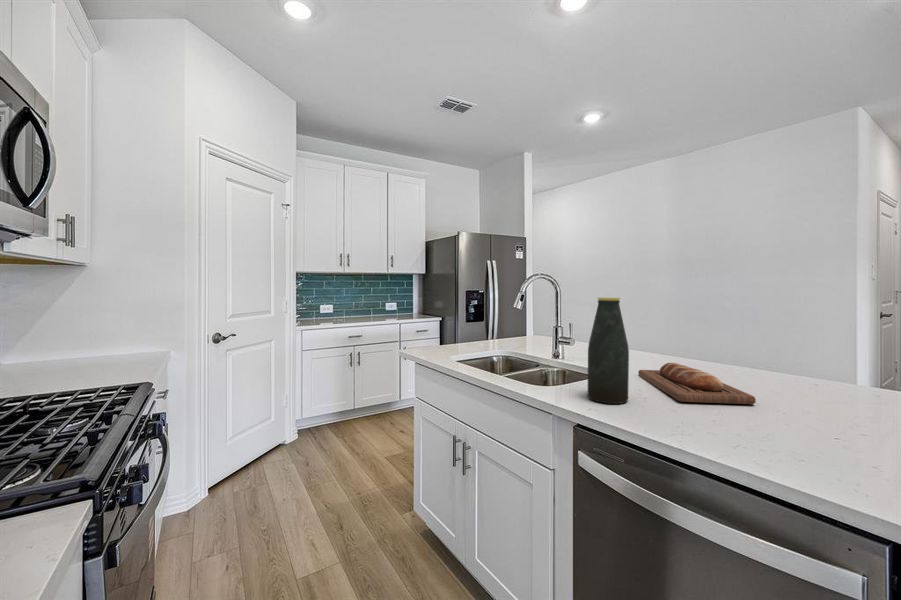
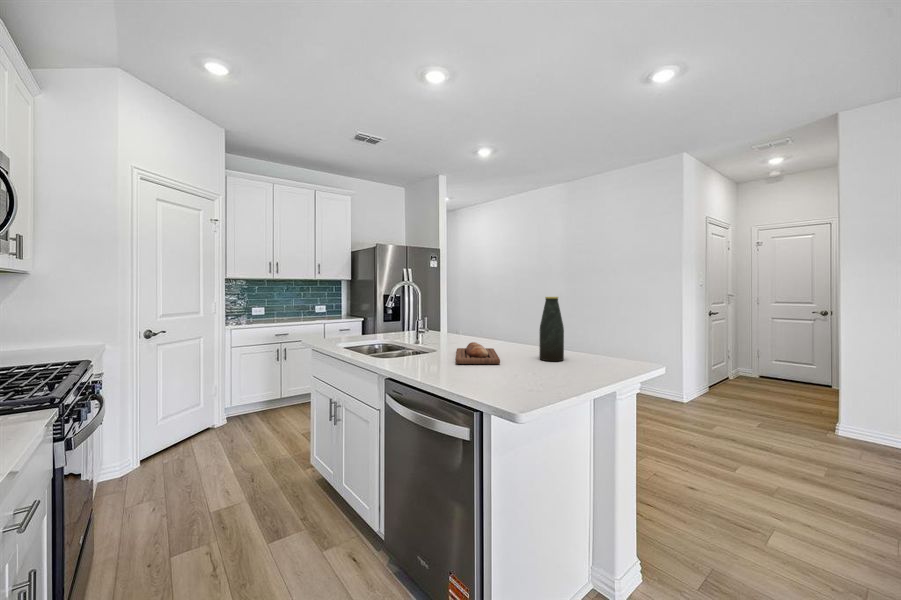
bottle: present [587,298,629,404] -> present [539,297,564,361]

